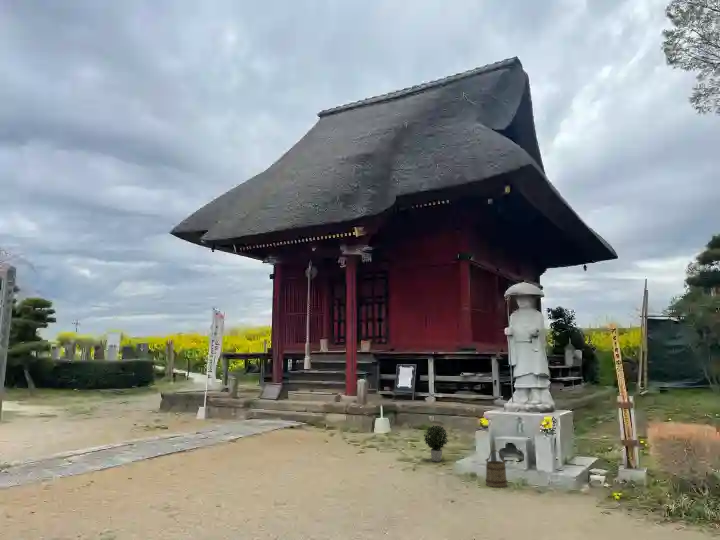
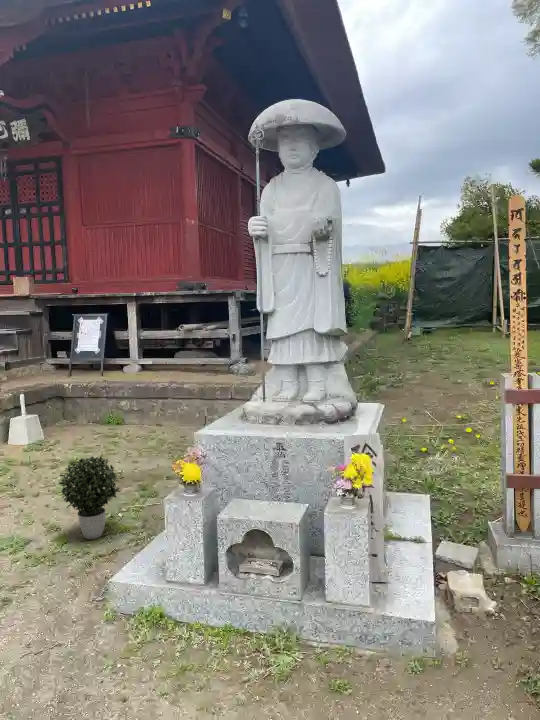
bucket: present [486,450,507,487] -> none [183,574,248,691]

